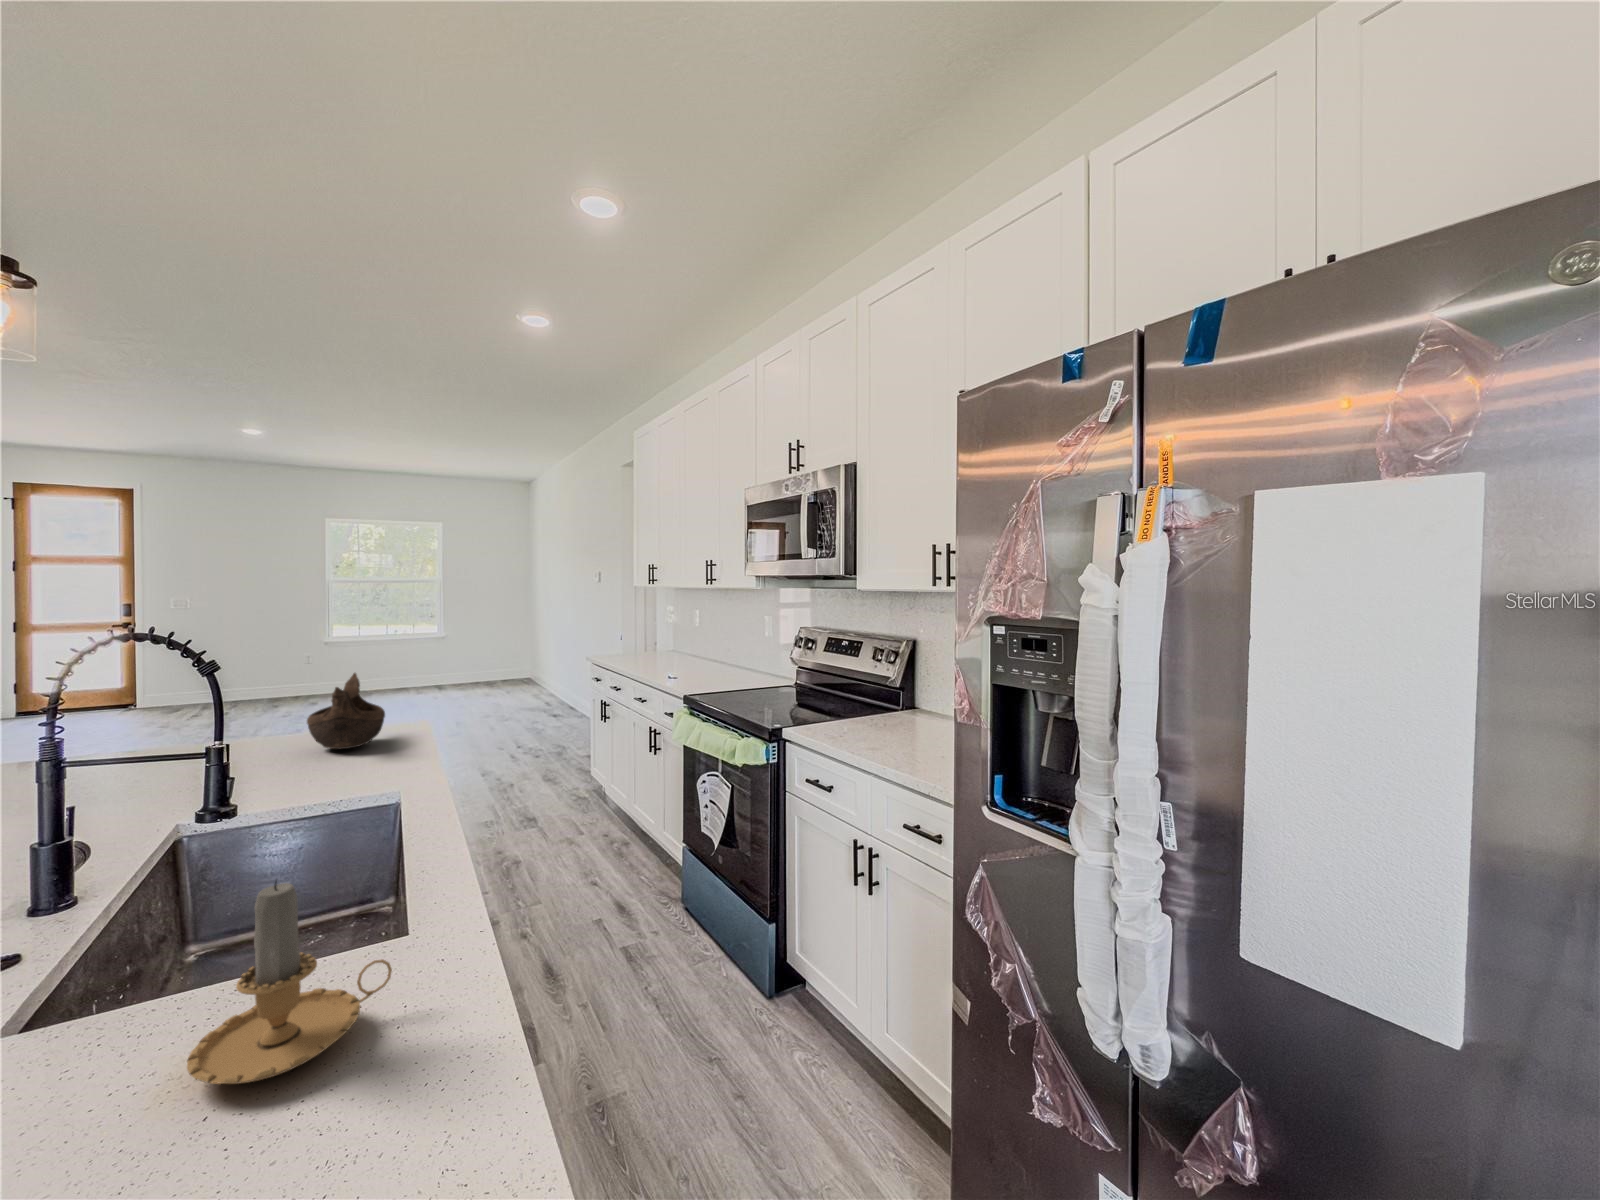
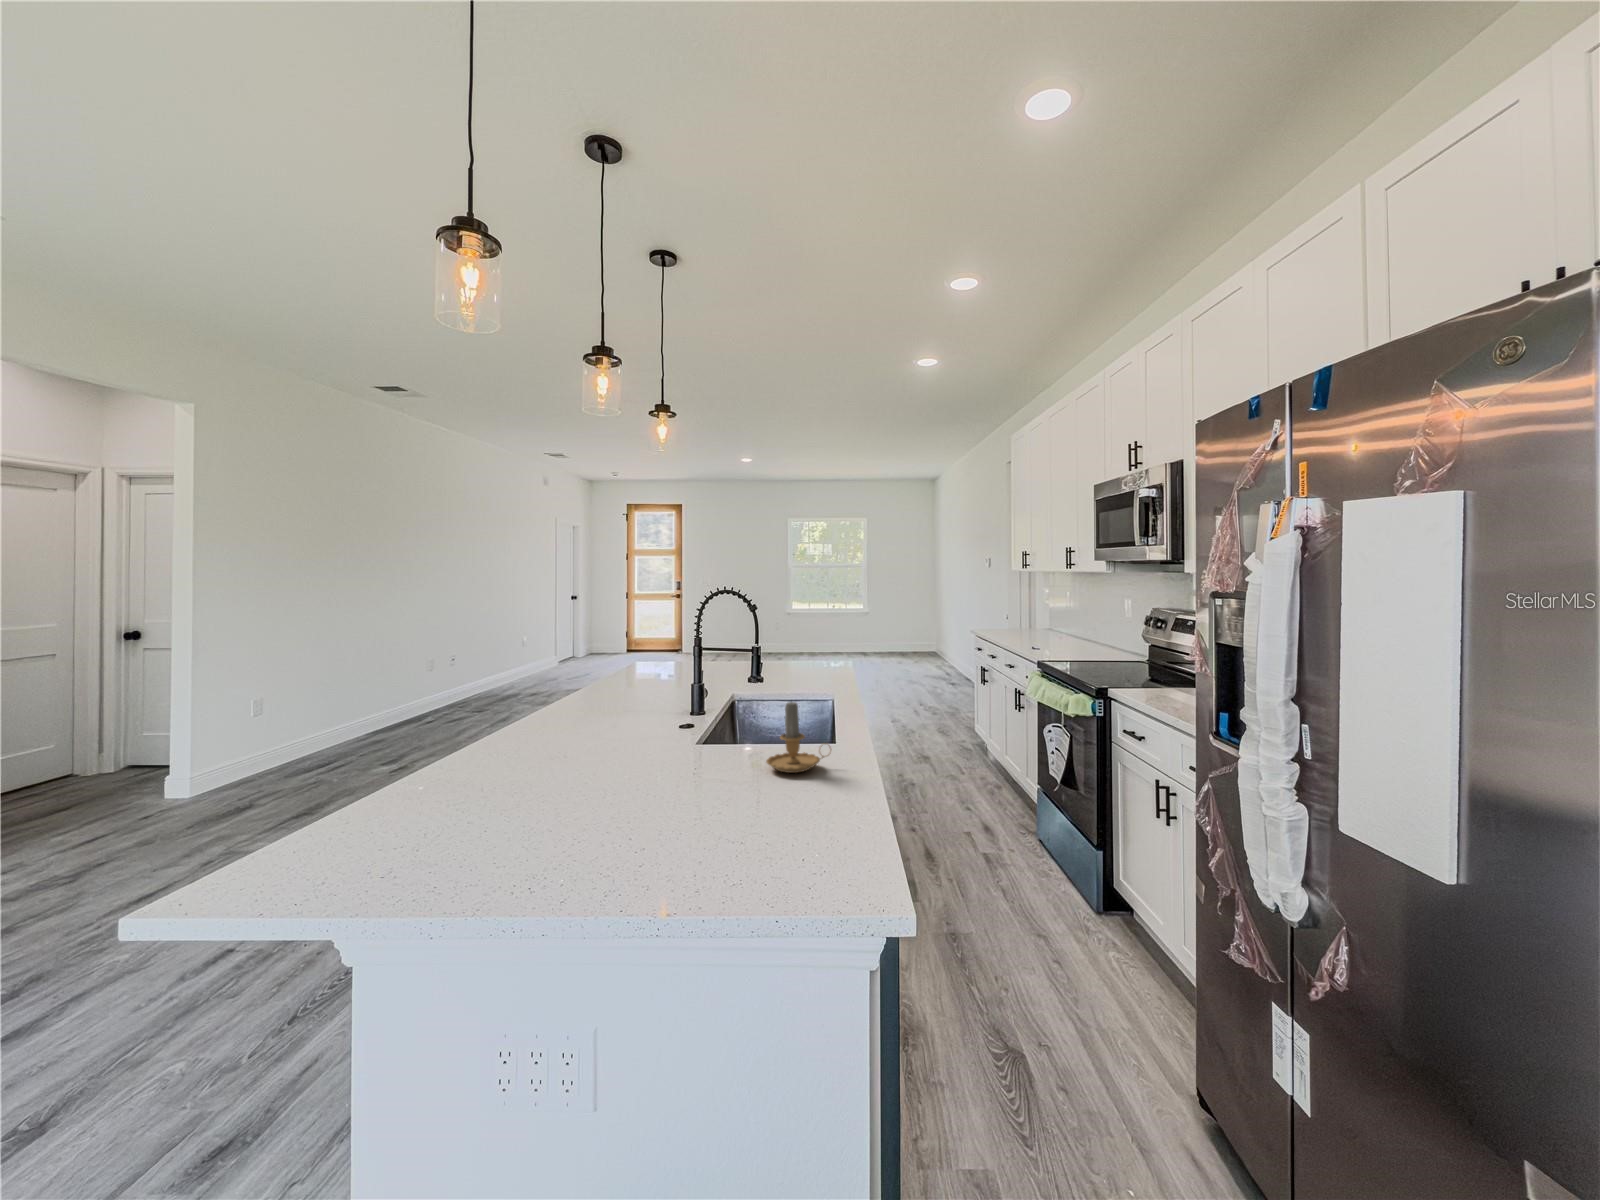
decorative bowl: present [307,673,385,749] -> none [788,632,827,677]

